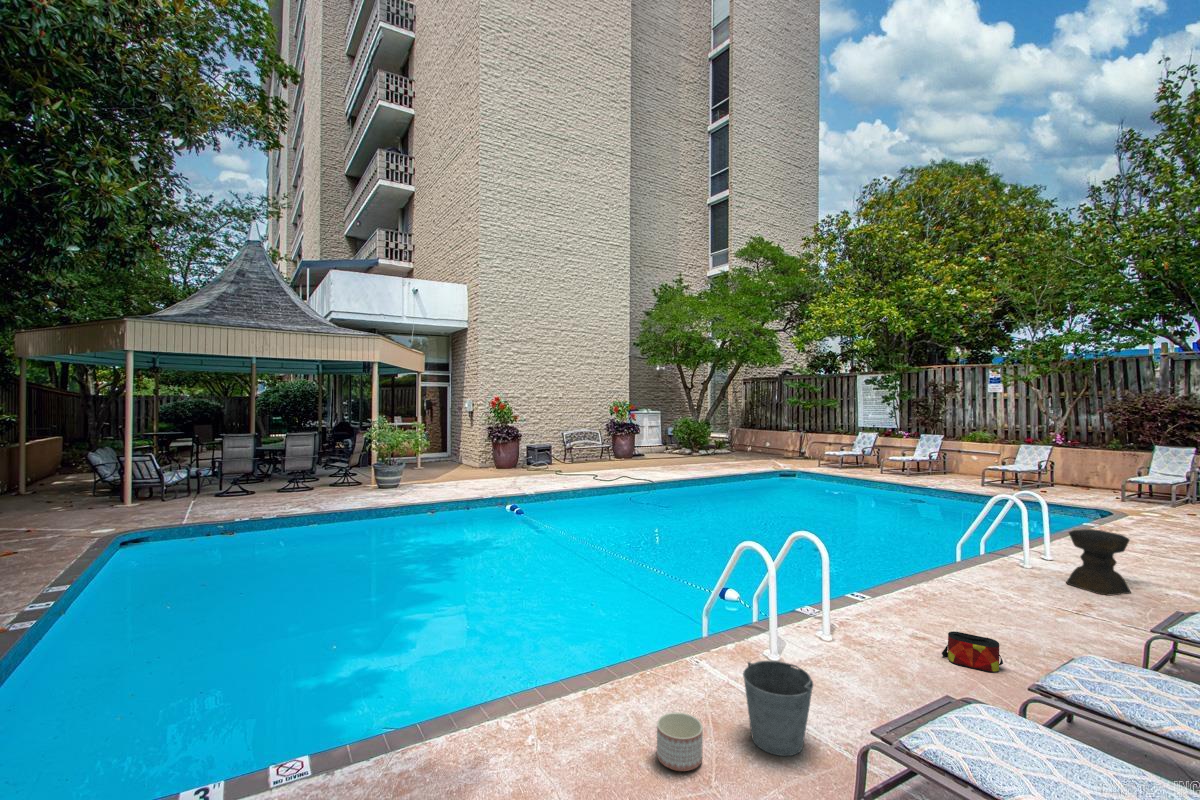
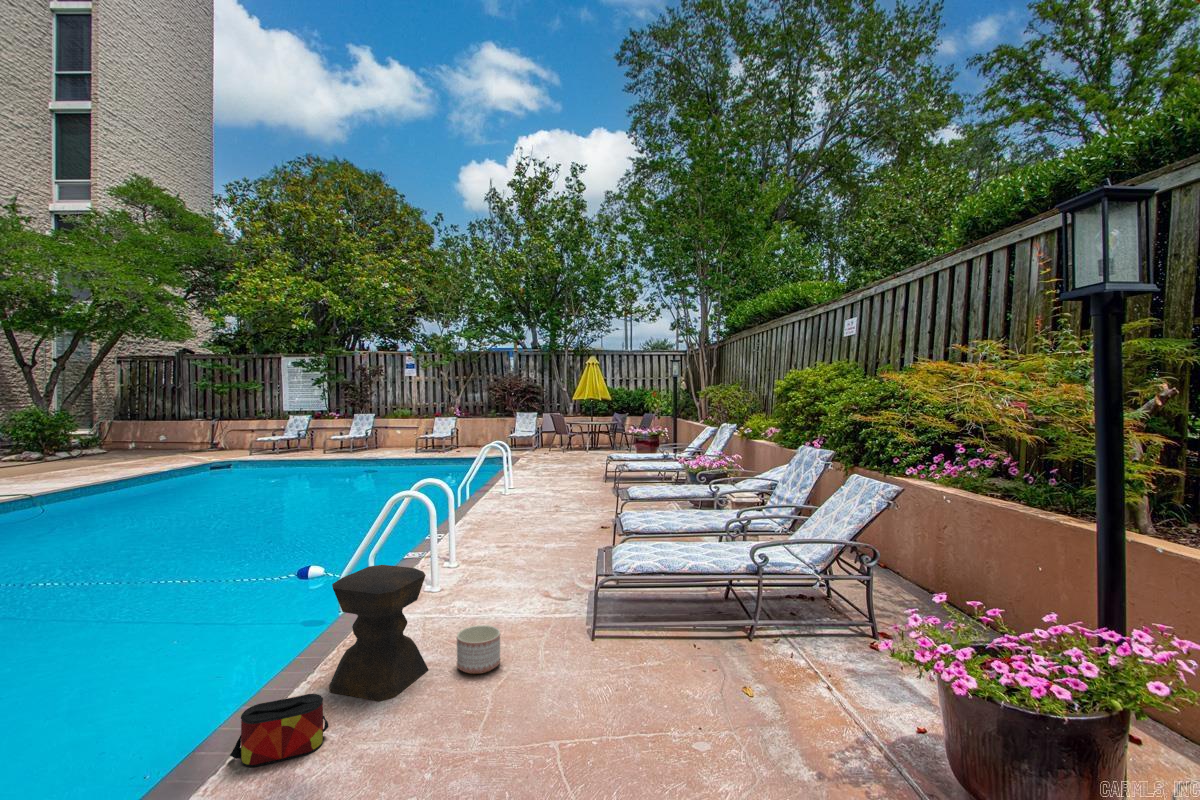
stool: present [1066,529,1131,595] -> present [329,565,428,701]
bag: present [942,631,1003,673] -> present [230,694,329,767]
bucket: present [743,661,813,756] -> none [489,562,548,633]

